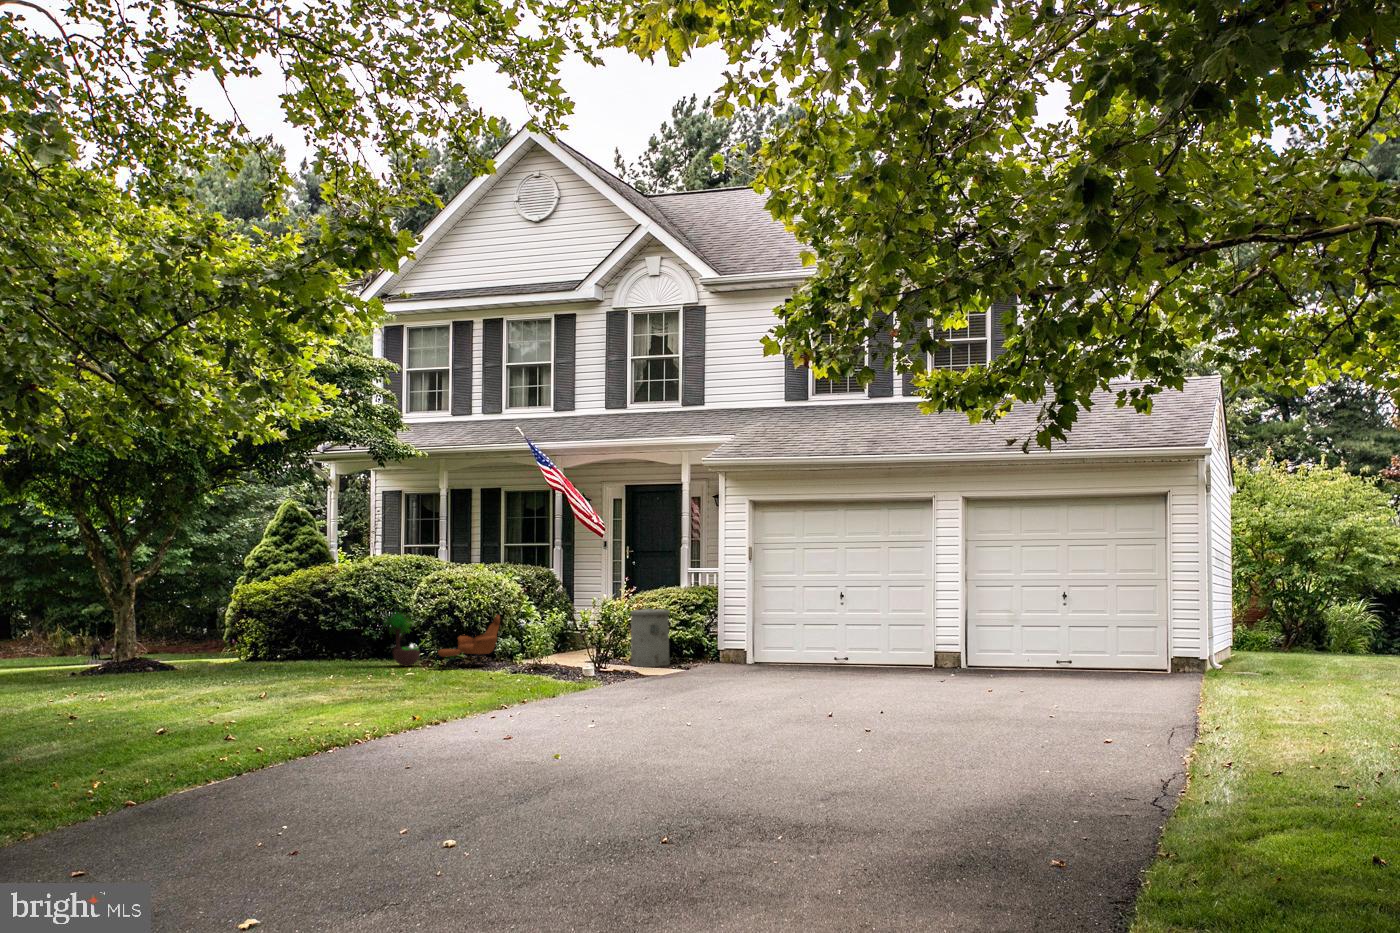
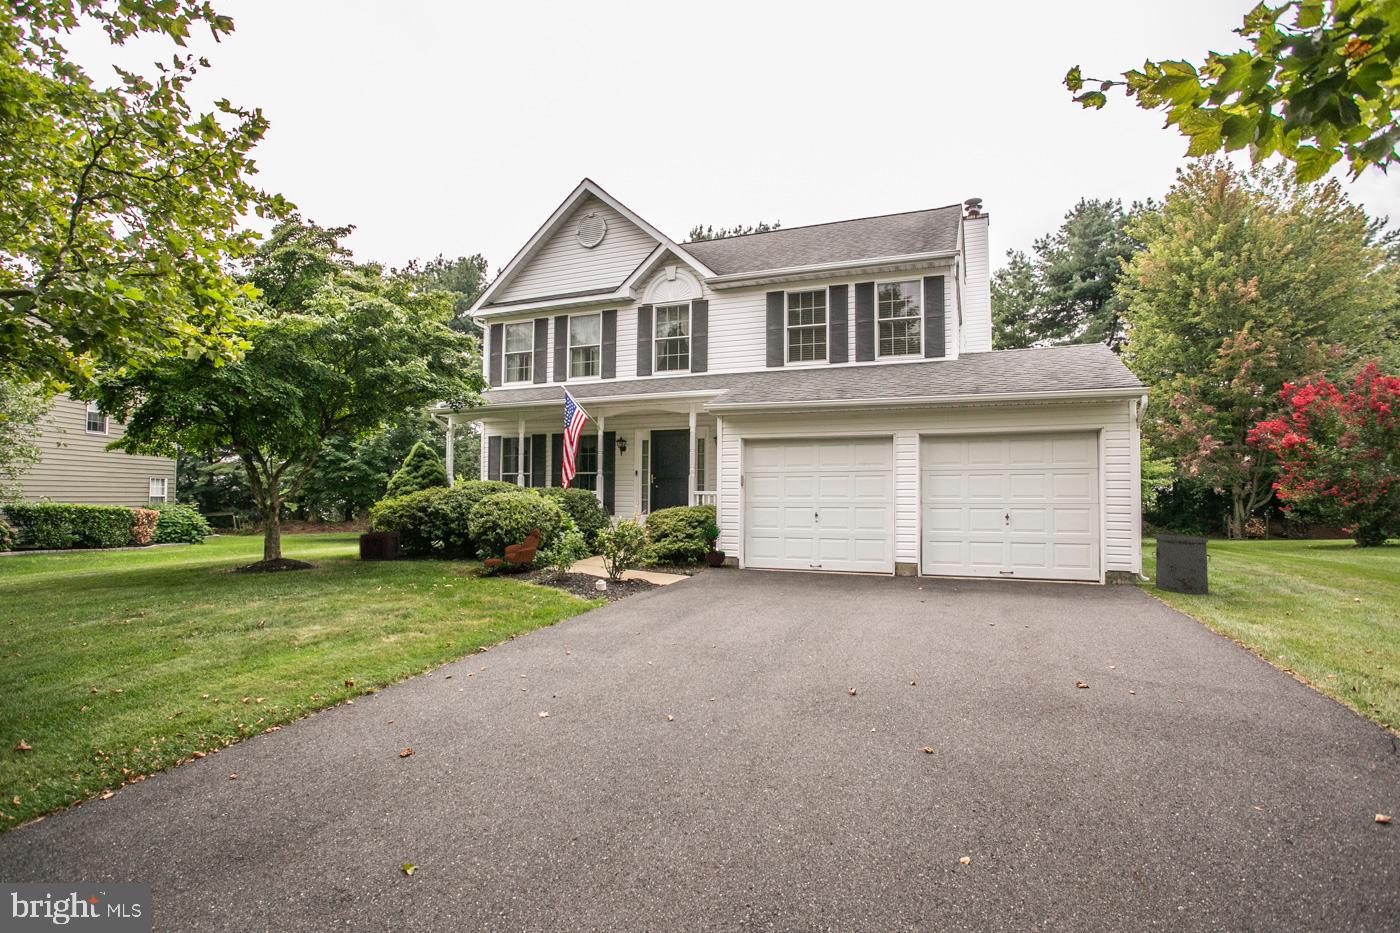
trash can: present [630,608,670,667] -> present [1152,534,1211,594]
potted tree: present [384,612,420,666] -> present [698,524,725,566]
wooden crate: none [252,623,295,661] -> present [359,531,400,561]

